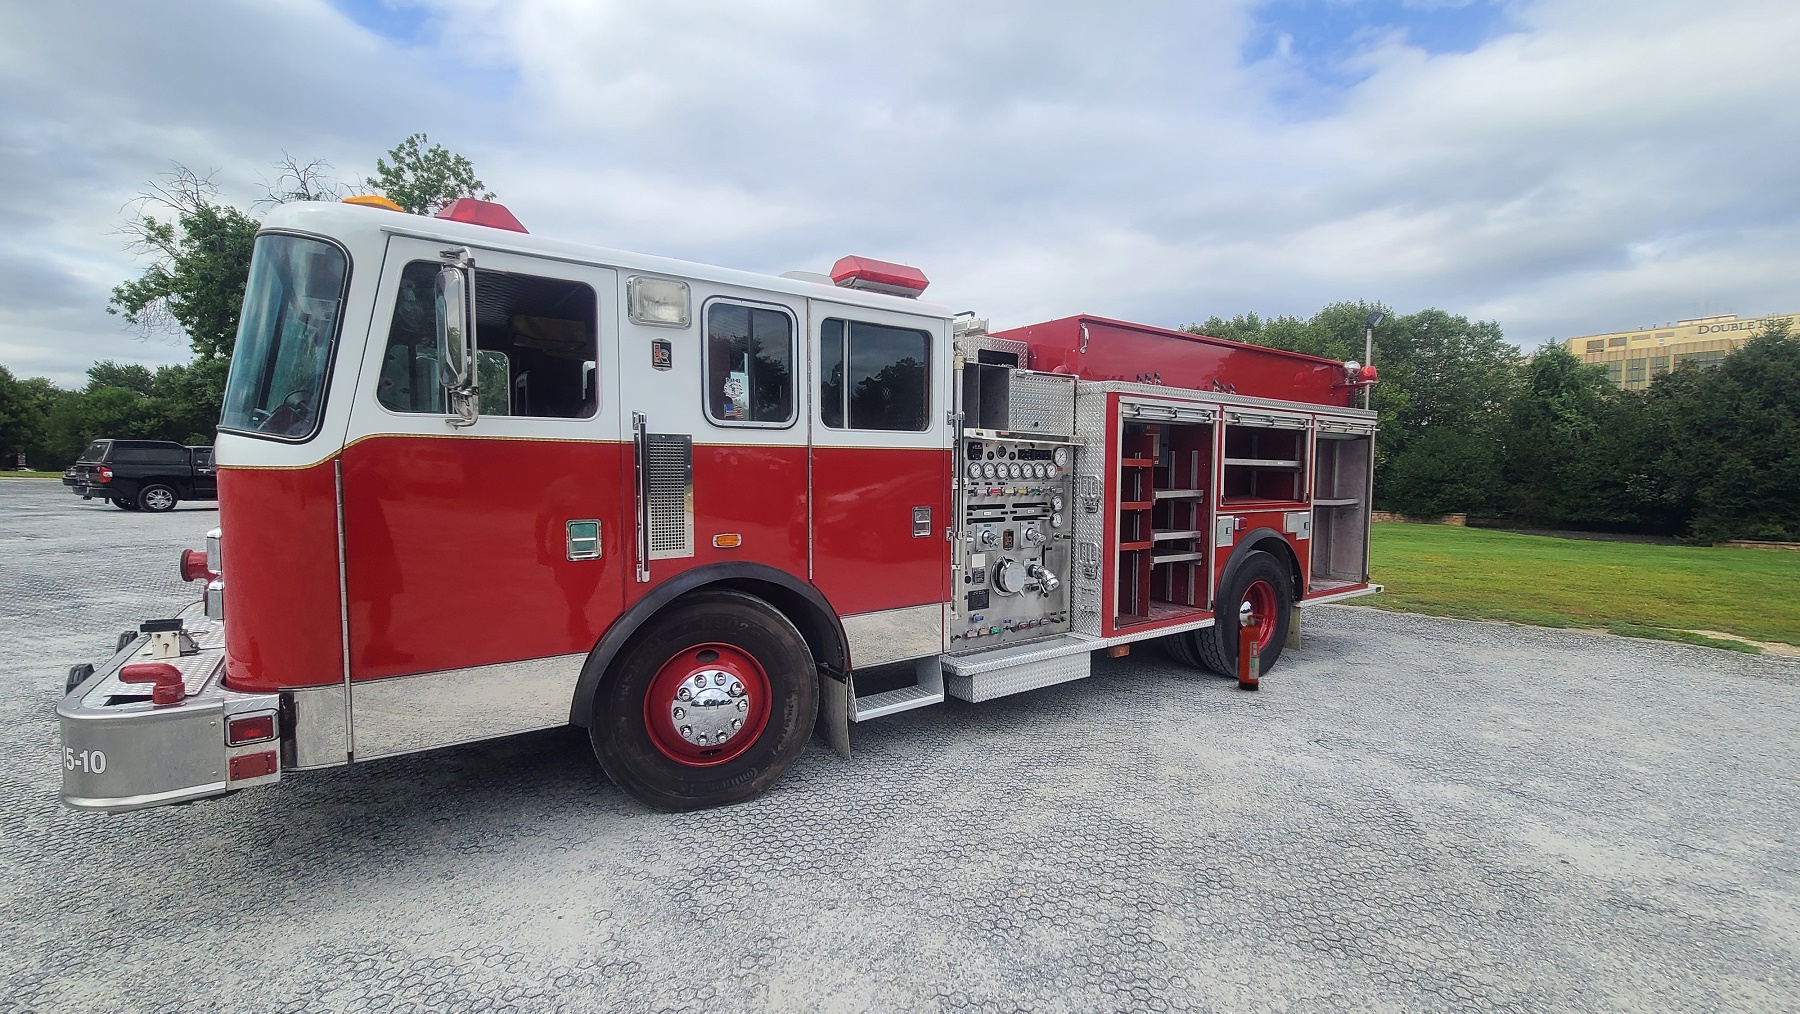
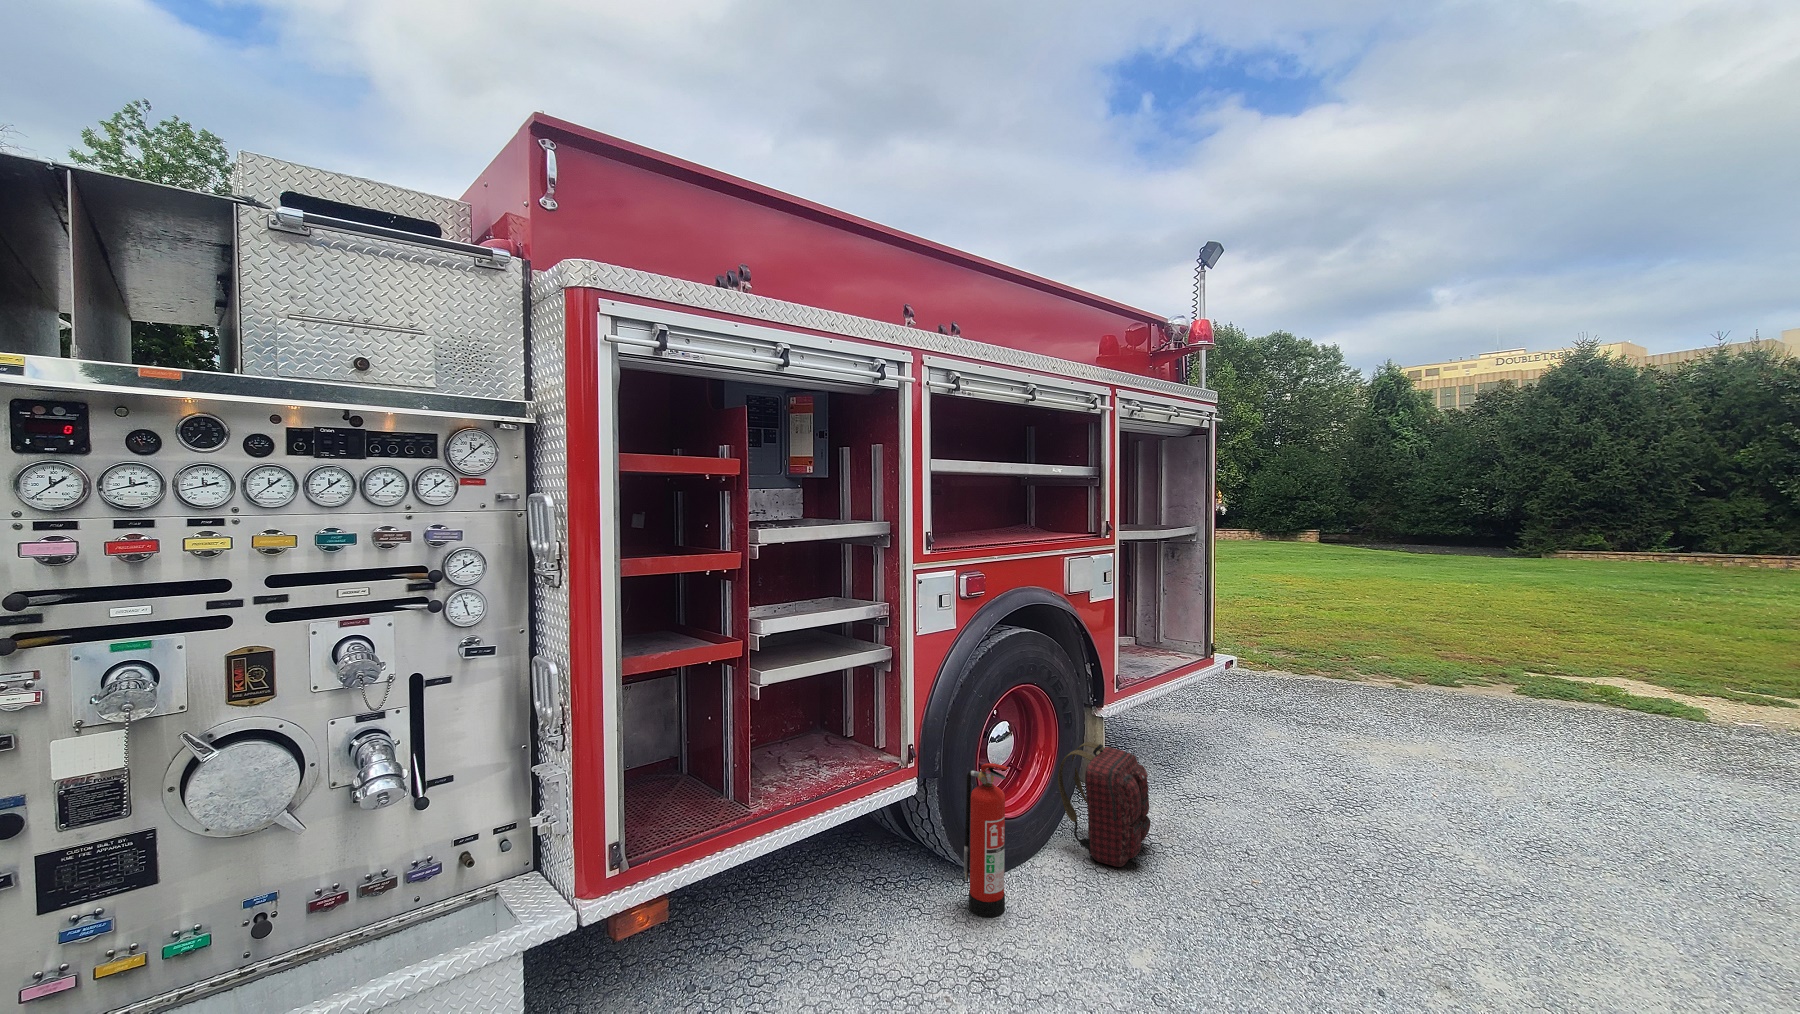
backpack: none [1279,617,1332,681] -> present [1058,742,1151,867]

